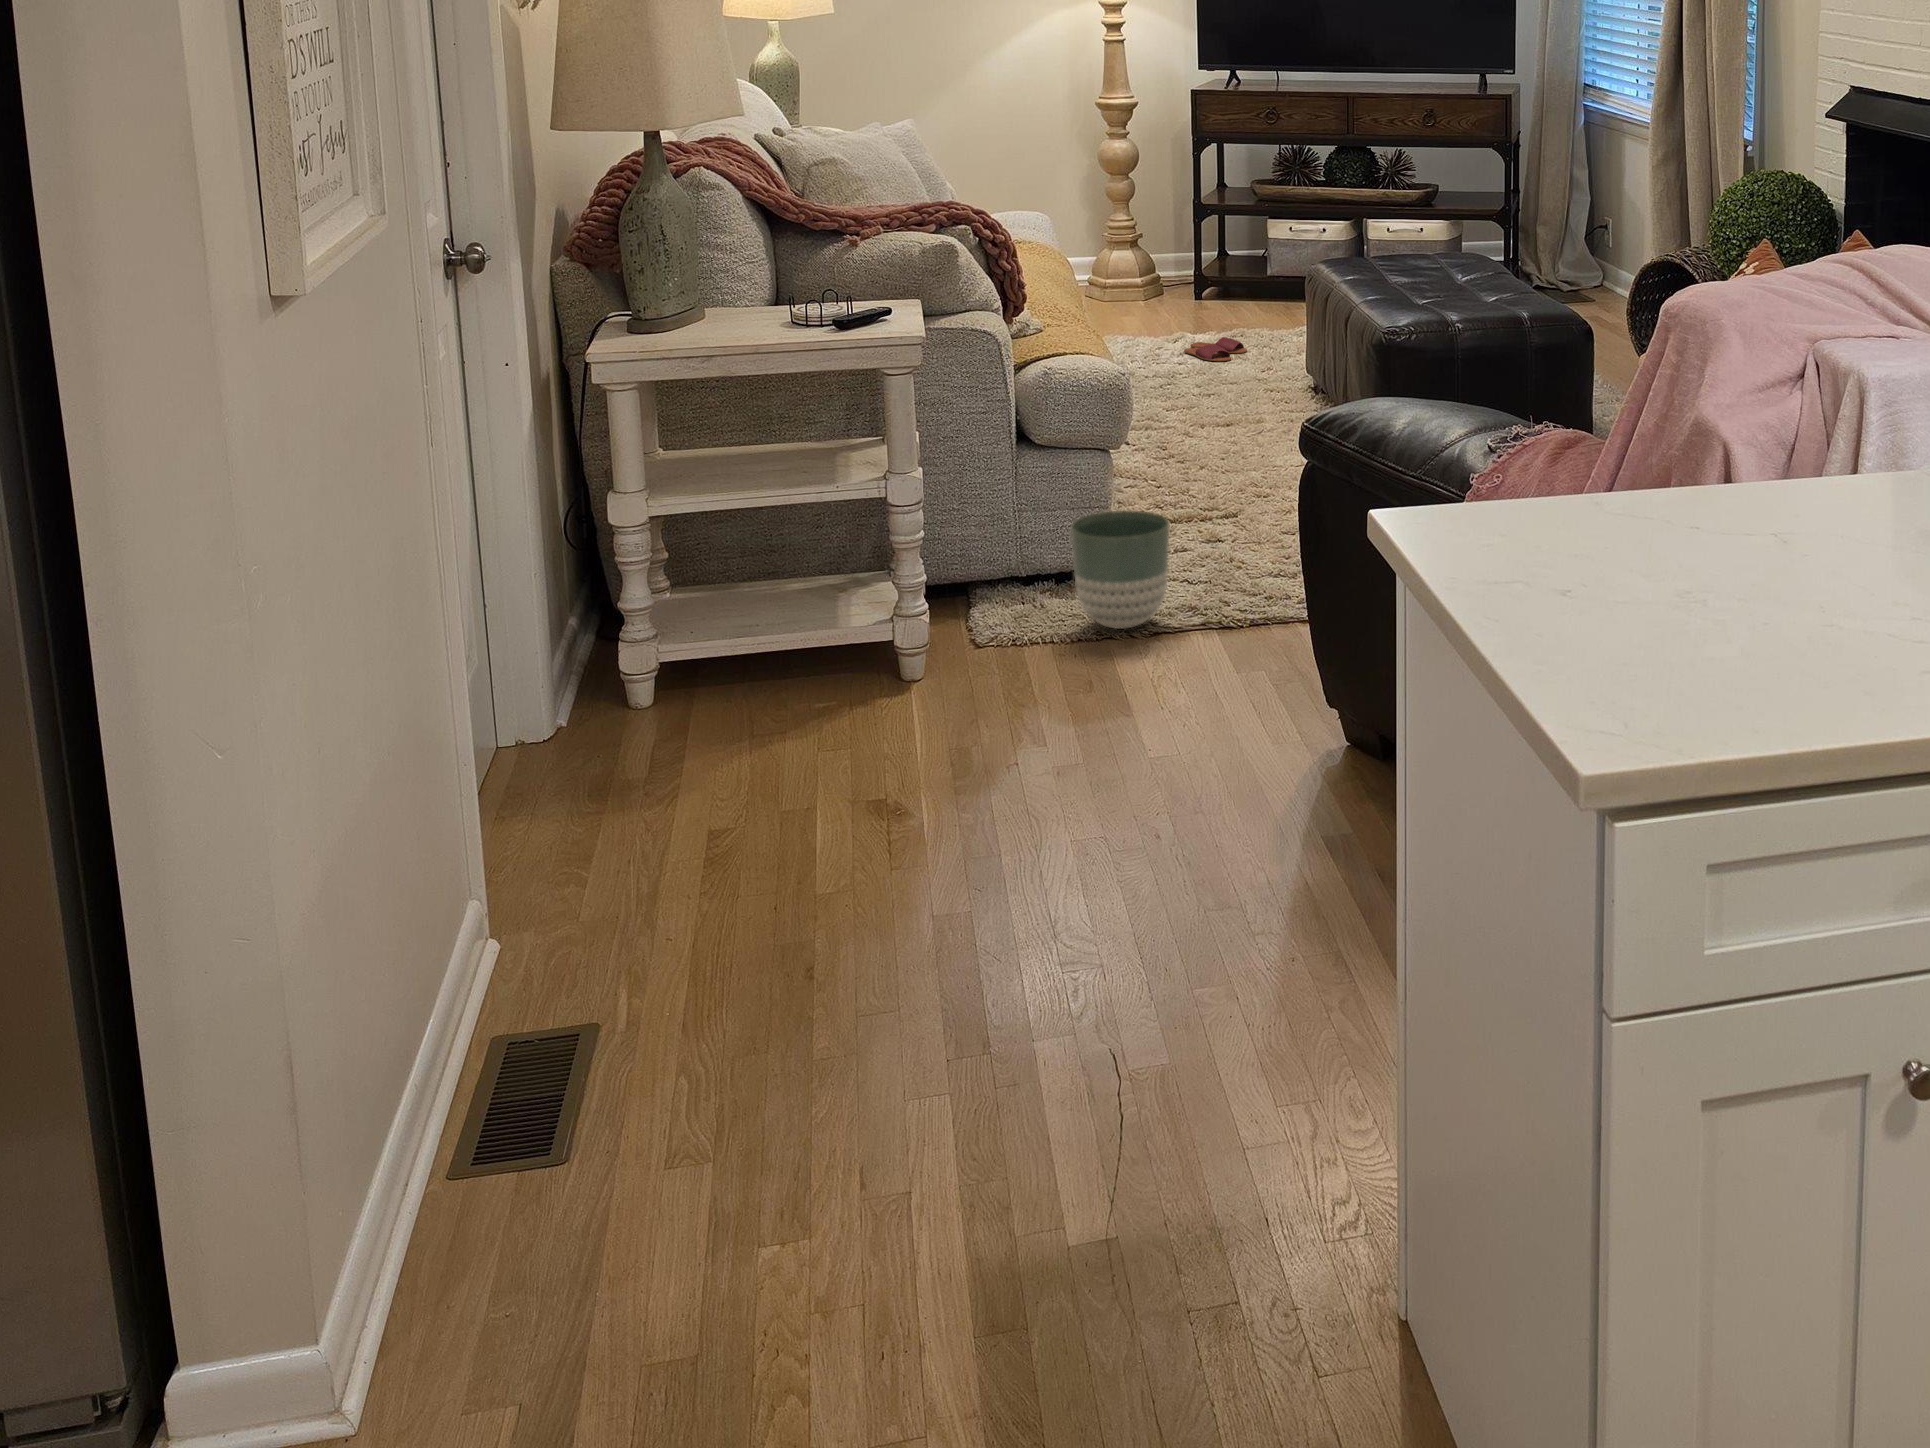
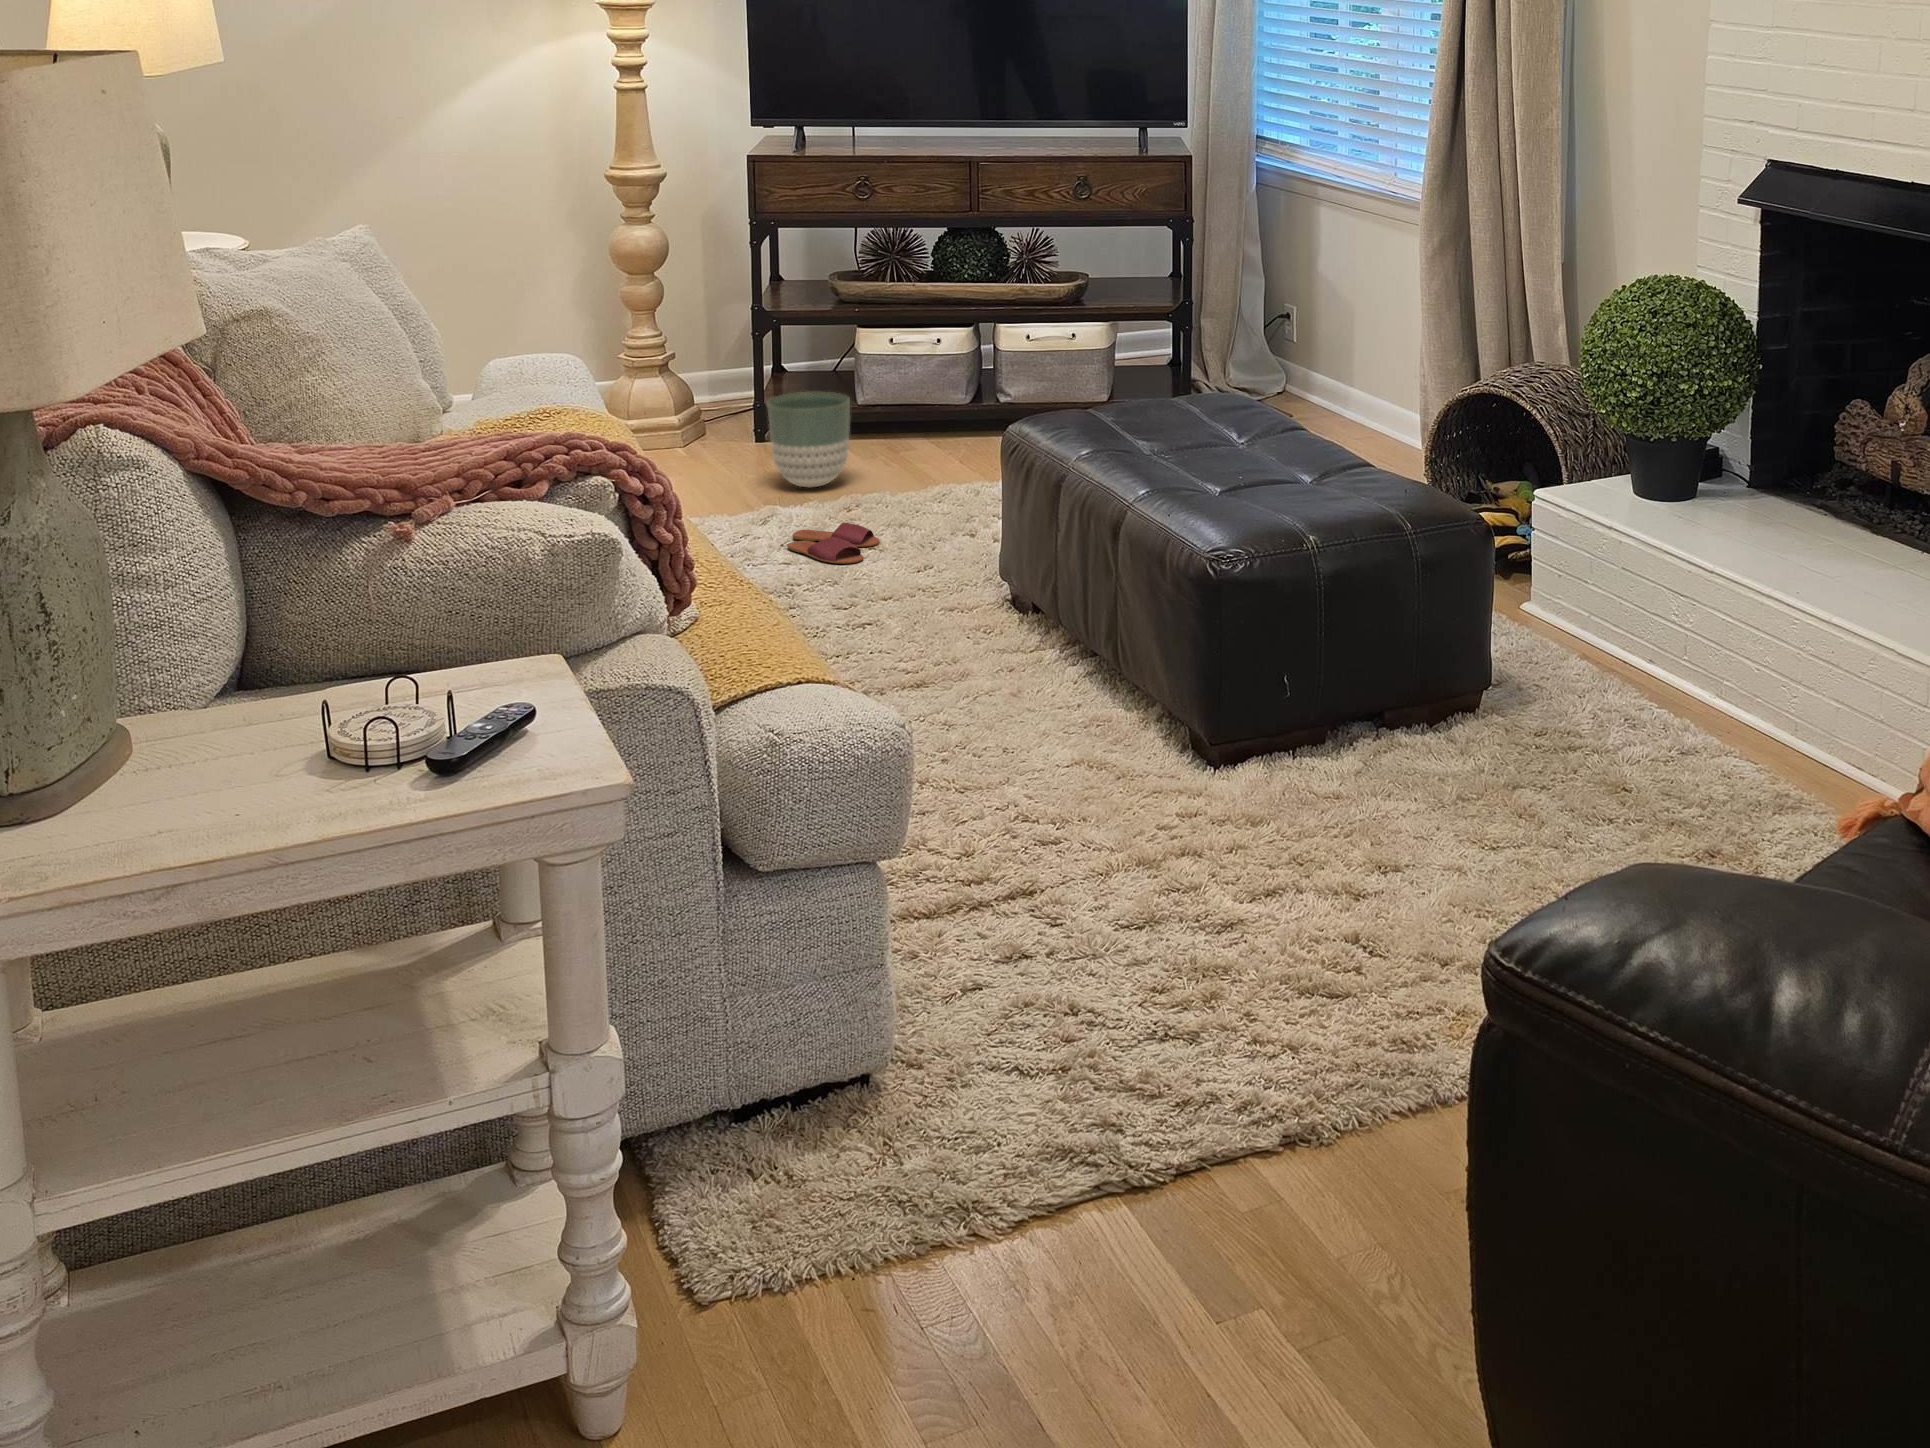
planter: present [1071,511,1170,629] -> present [767,392,850,487]

